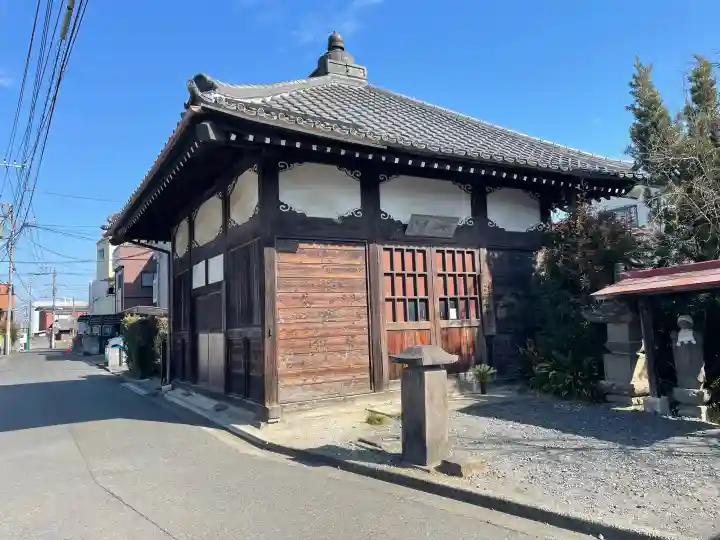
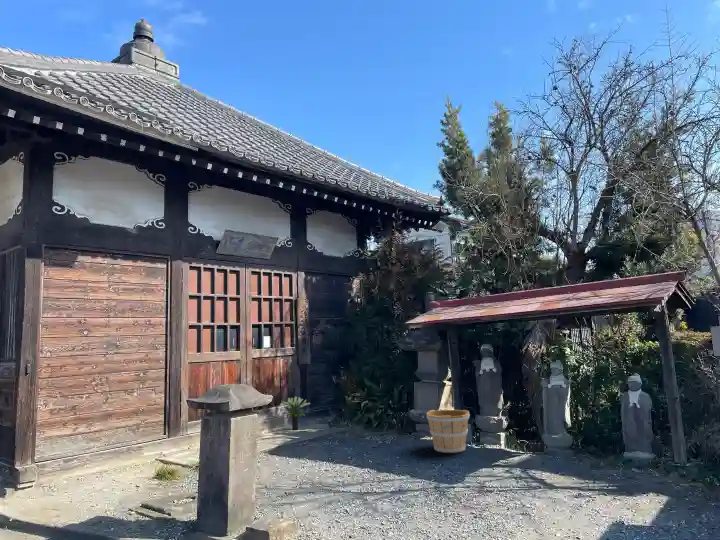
wooden bucket: none [615,379,664,423] -> present [427,410,470,453]

